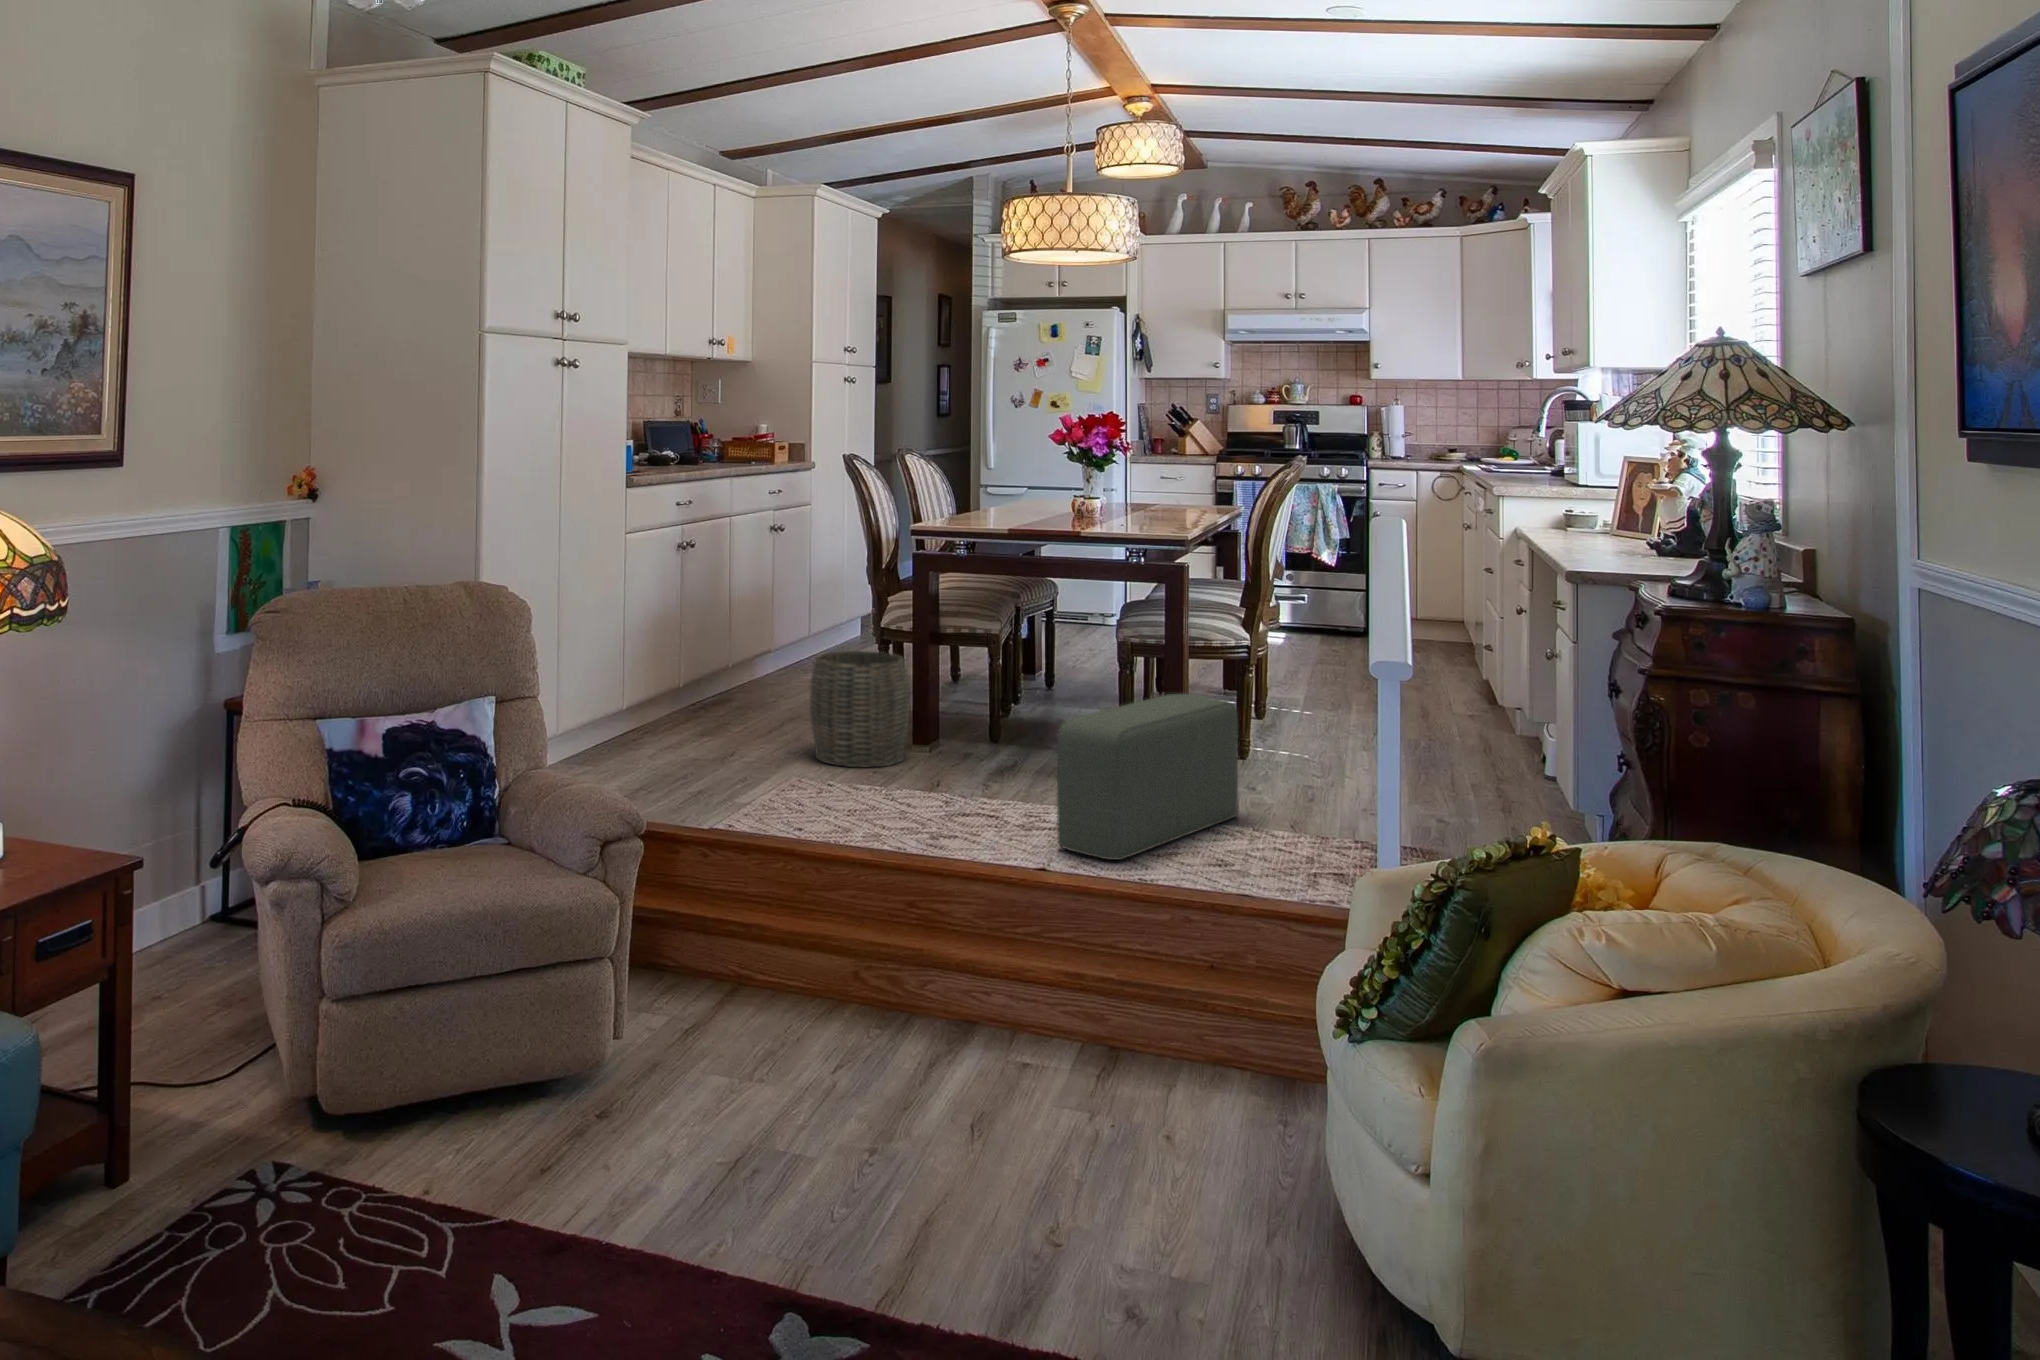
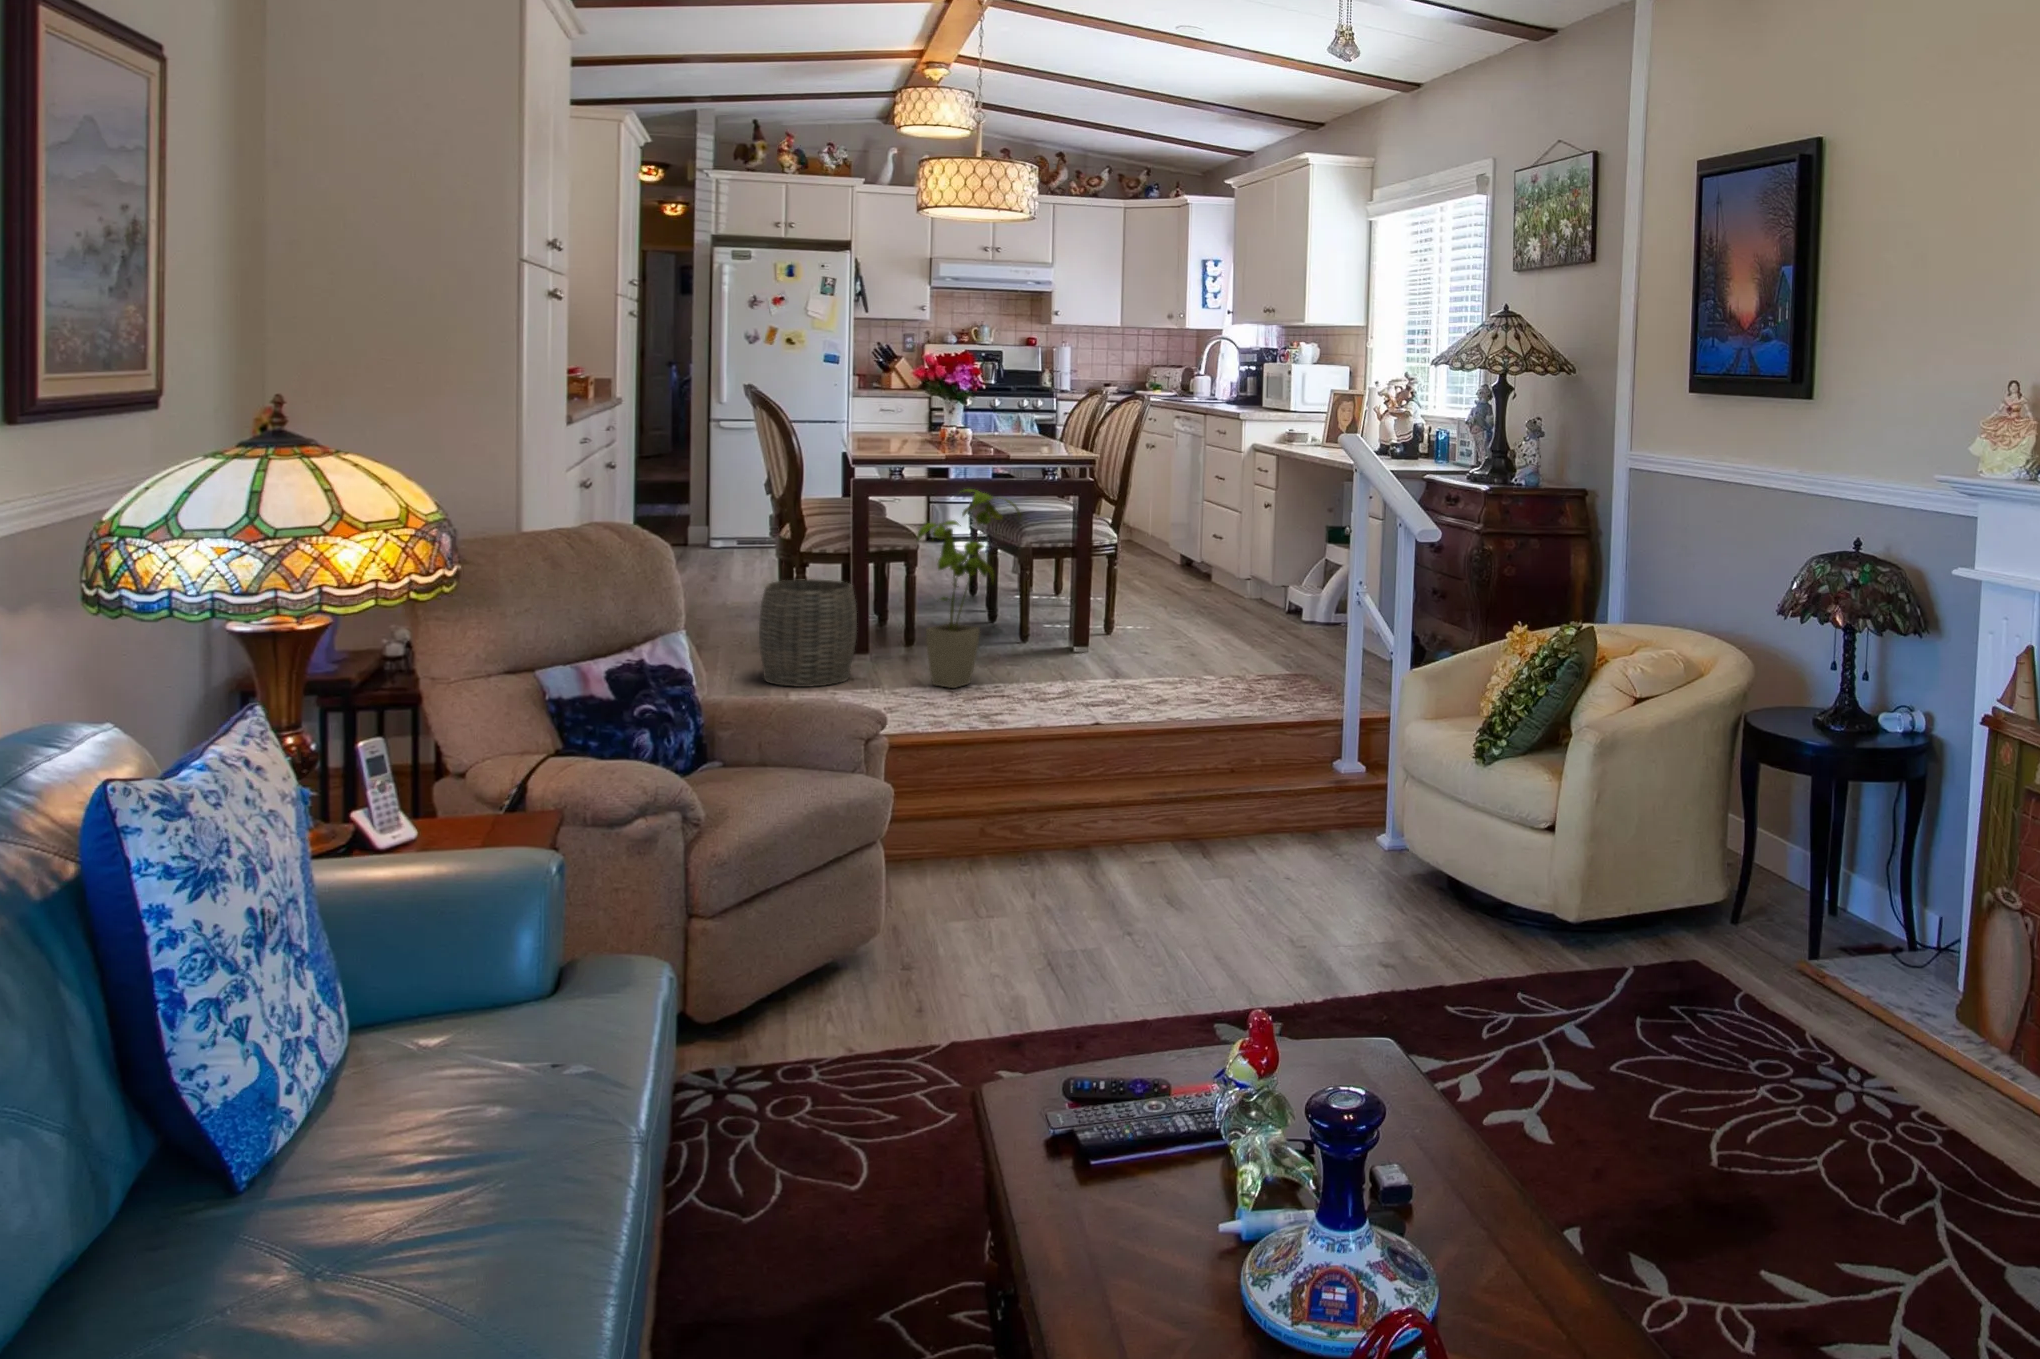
house plant: none [940,560,1056,787] -> present [917,489,1020,688]
pouf: present [1057,694,1238,860] -> none [1085,594,1173,726]

